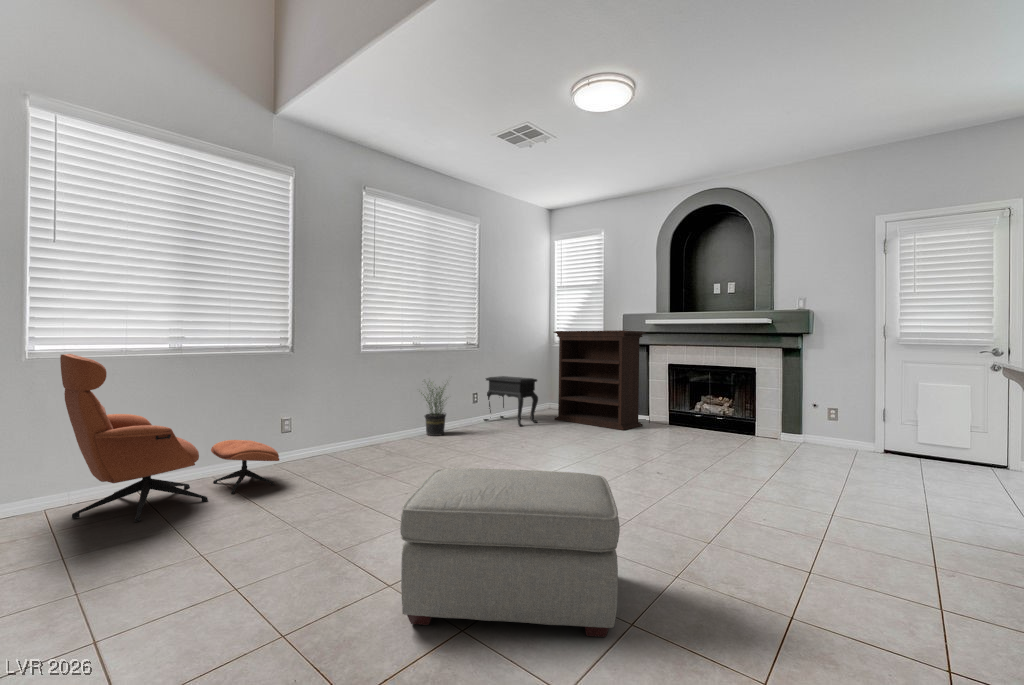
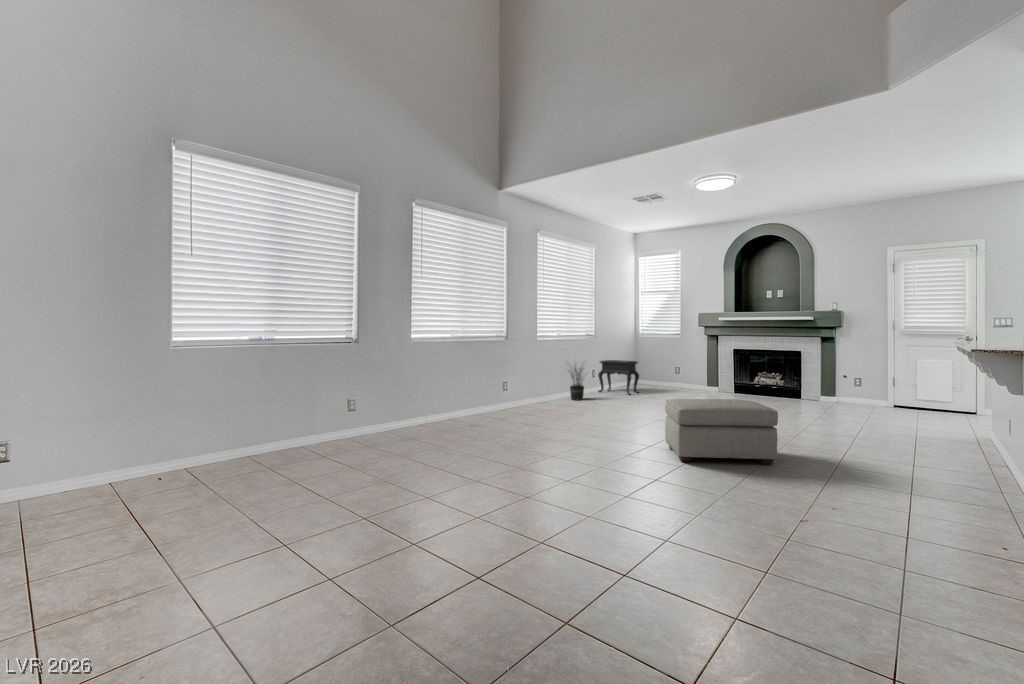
bookshelf: present [554,330,646,430] -> none [647,326,719,396]
lounge chair: present [60,354,279,522] -> none [429,345,525,435]

